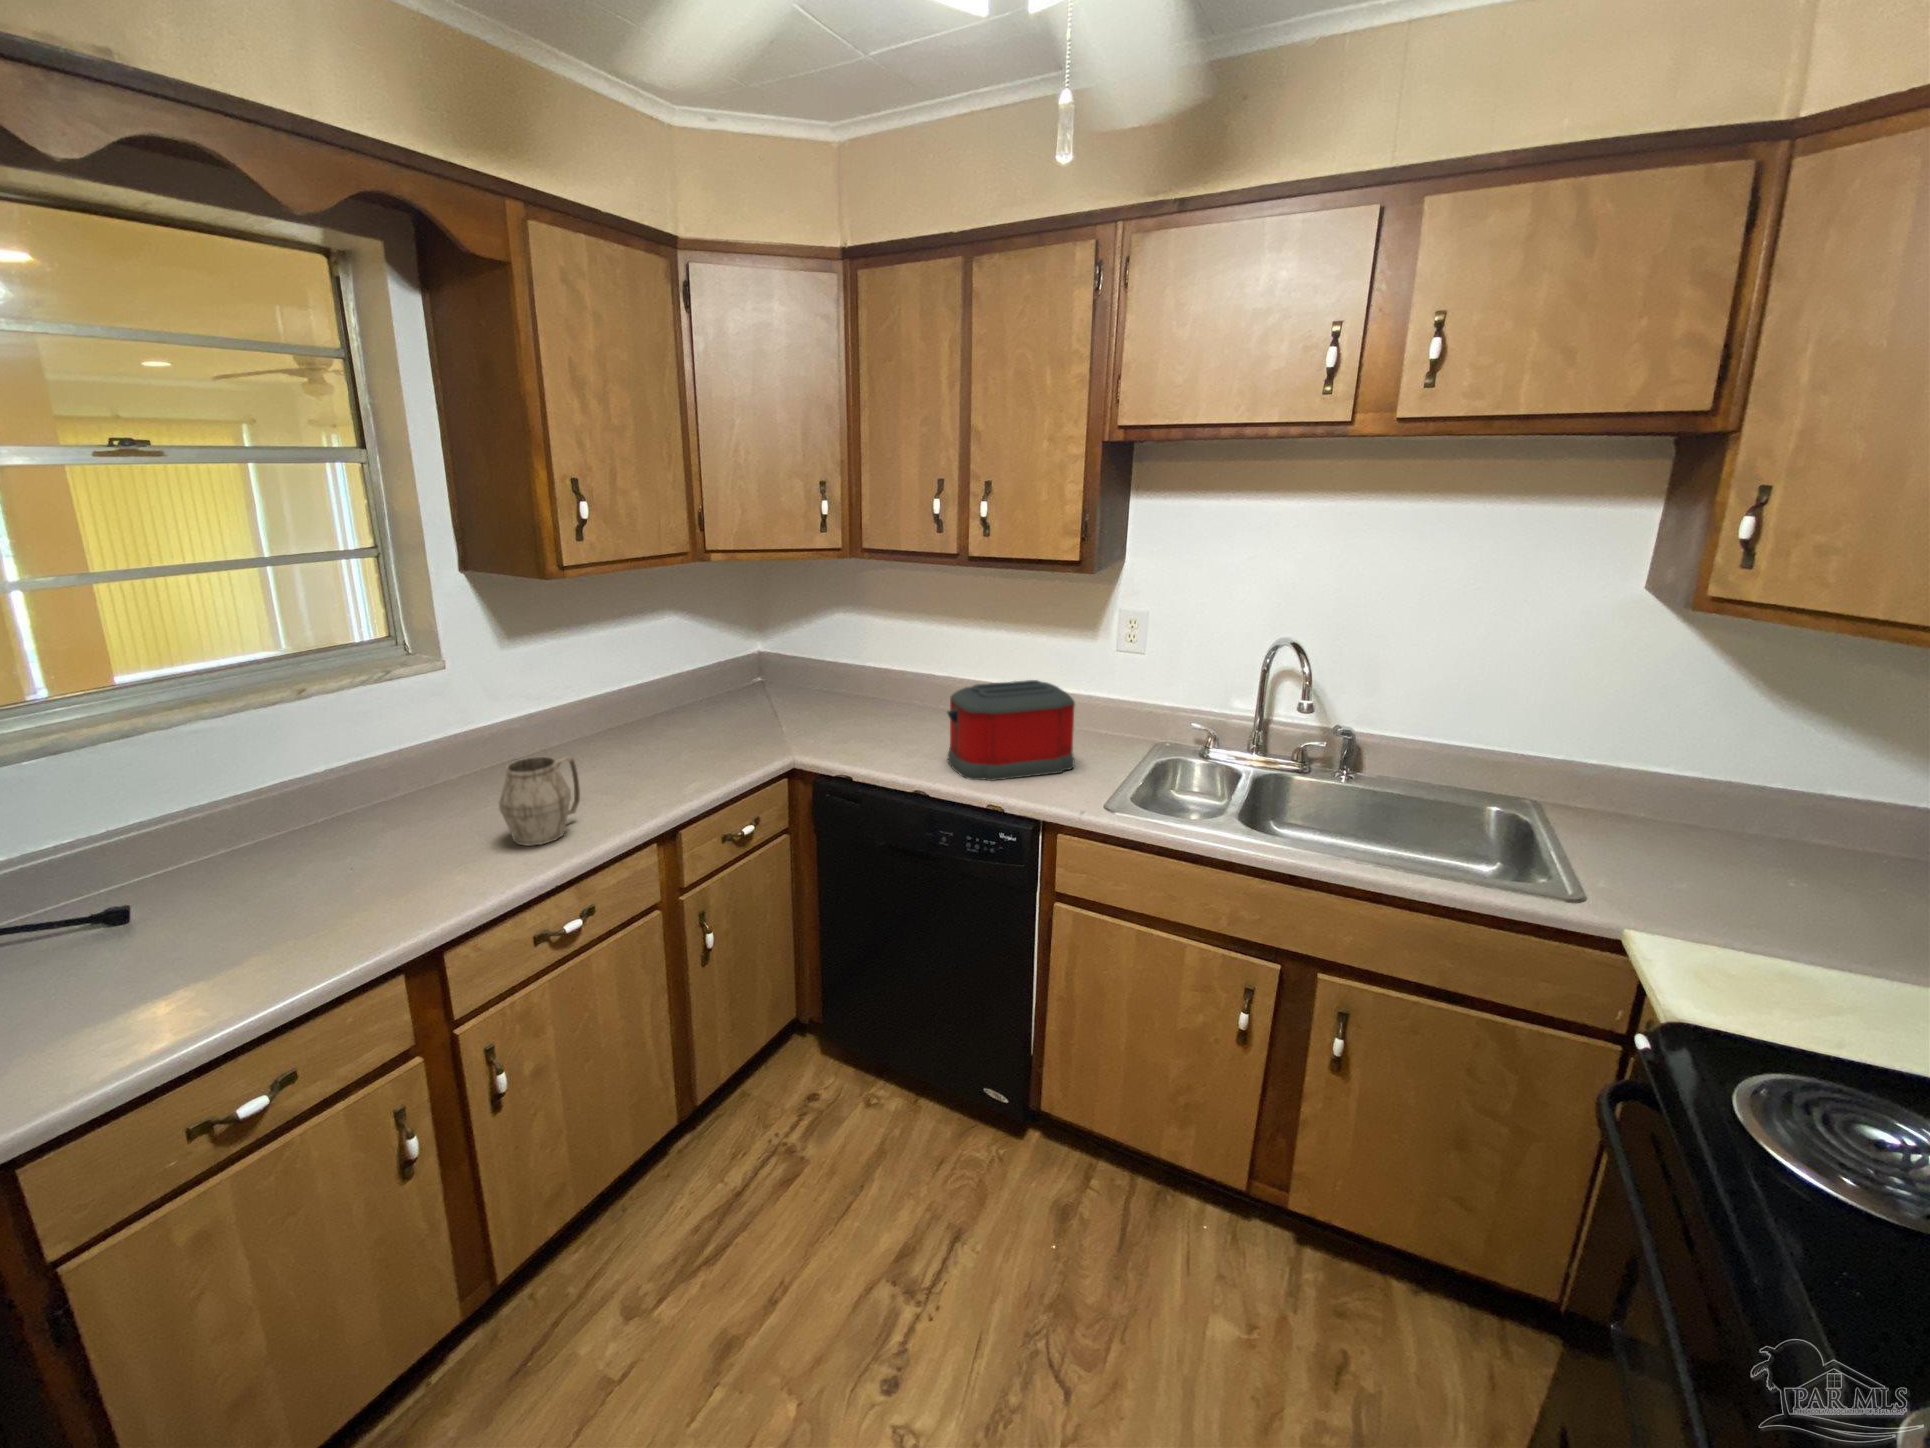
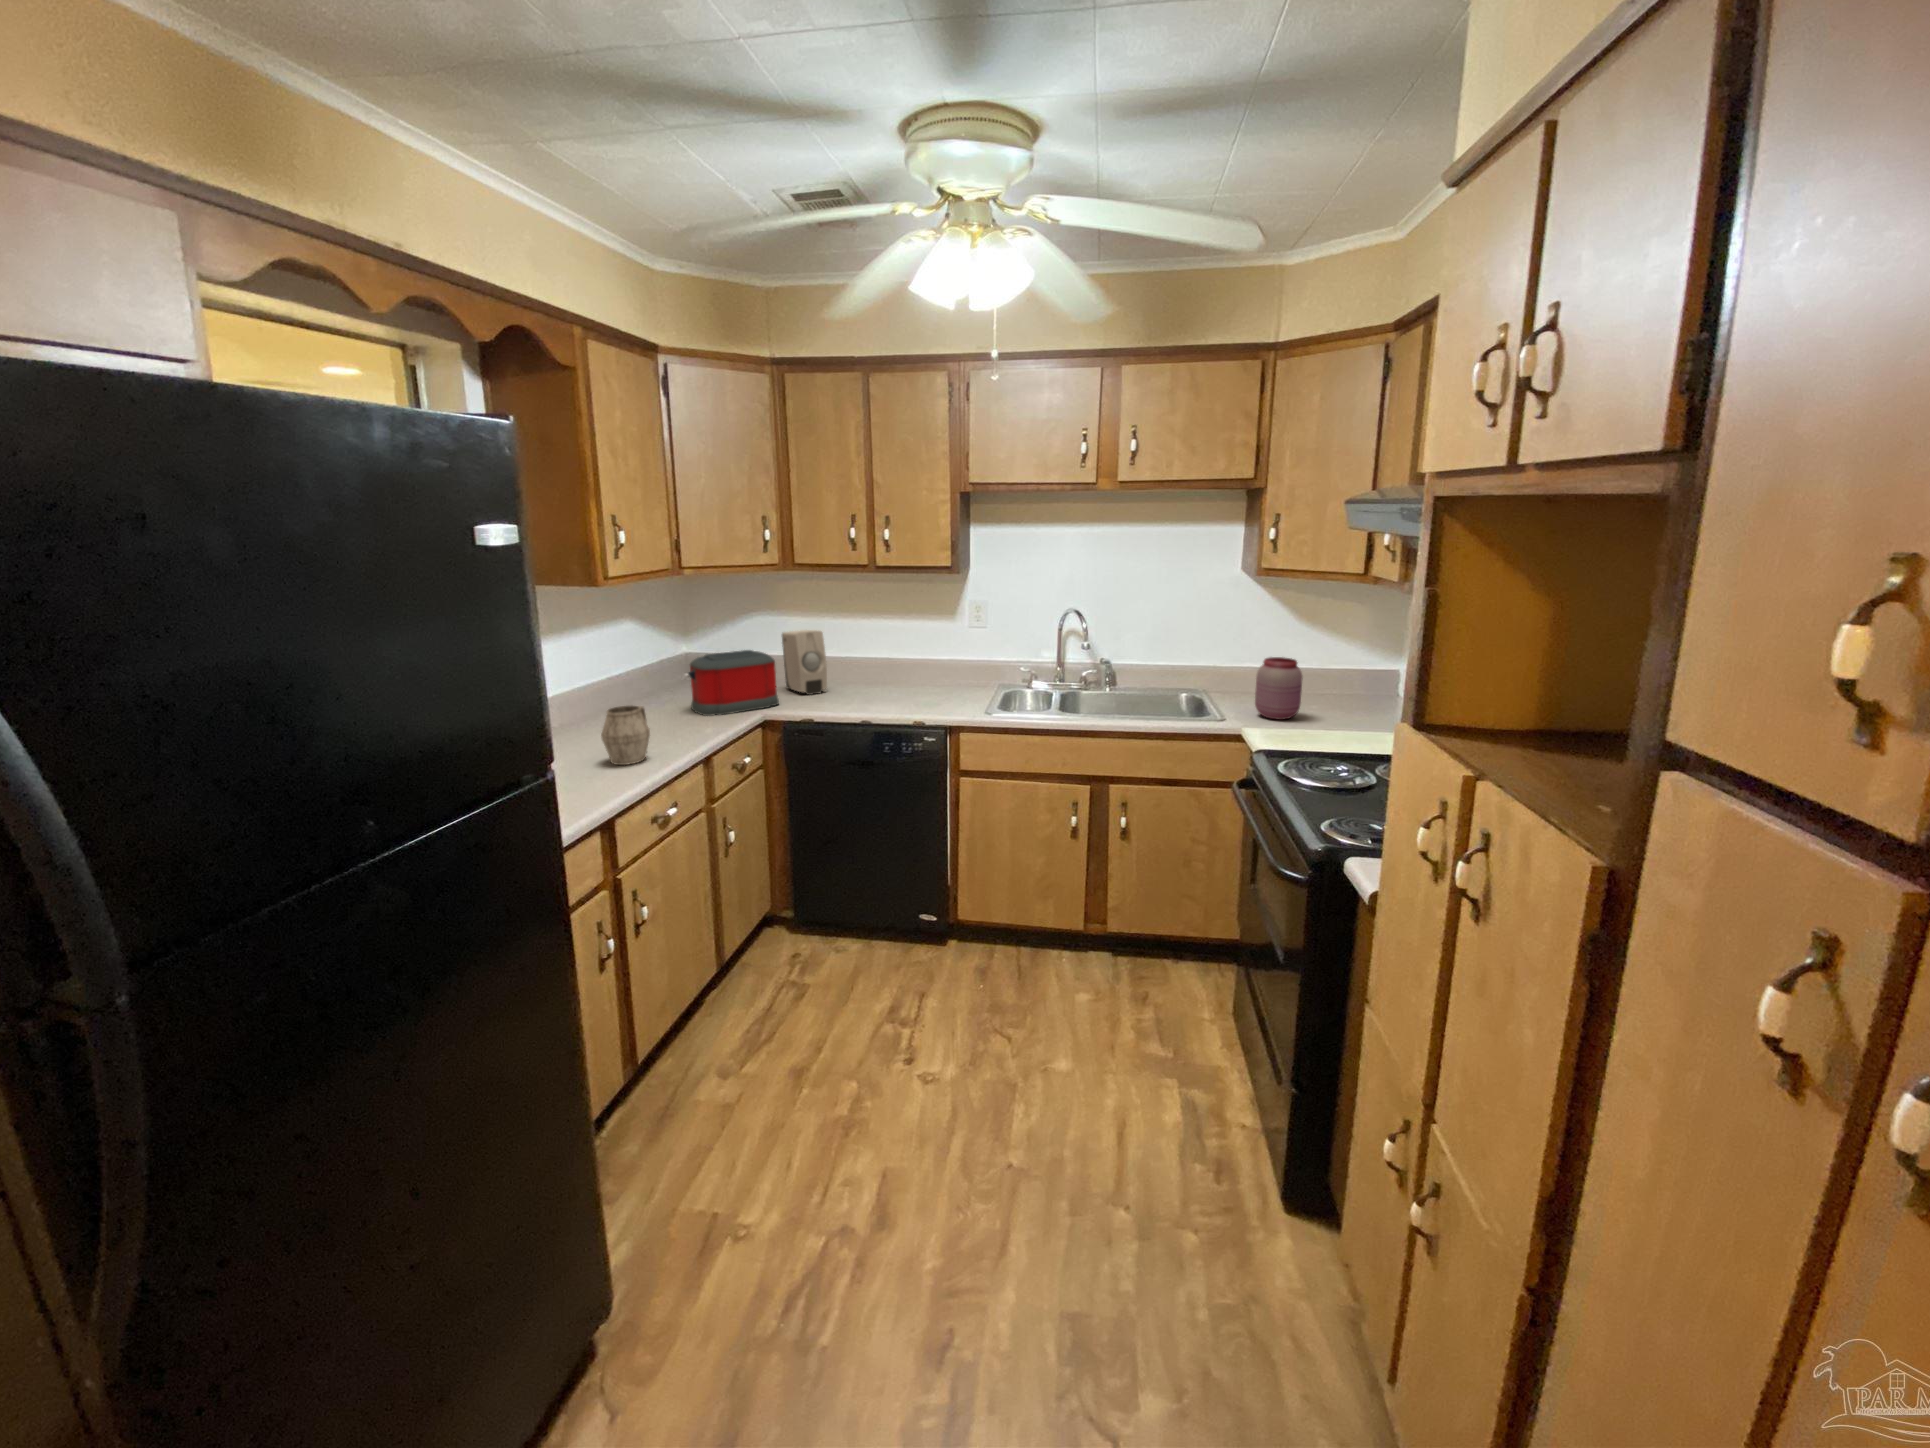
soap dispenser: none [853,636,904,730] -> present [782,630,827,695]
toaster: present [947,680,1075,781] -> present [688,650,779,716]
jar: none [1654,780,1787,915] -> present [1255,657,1303,719]

